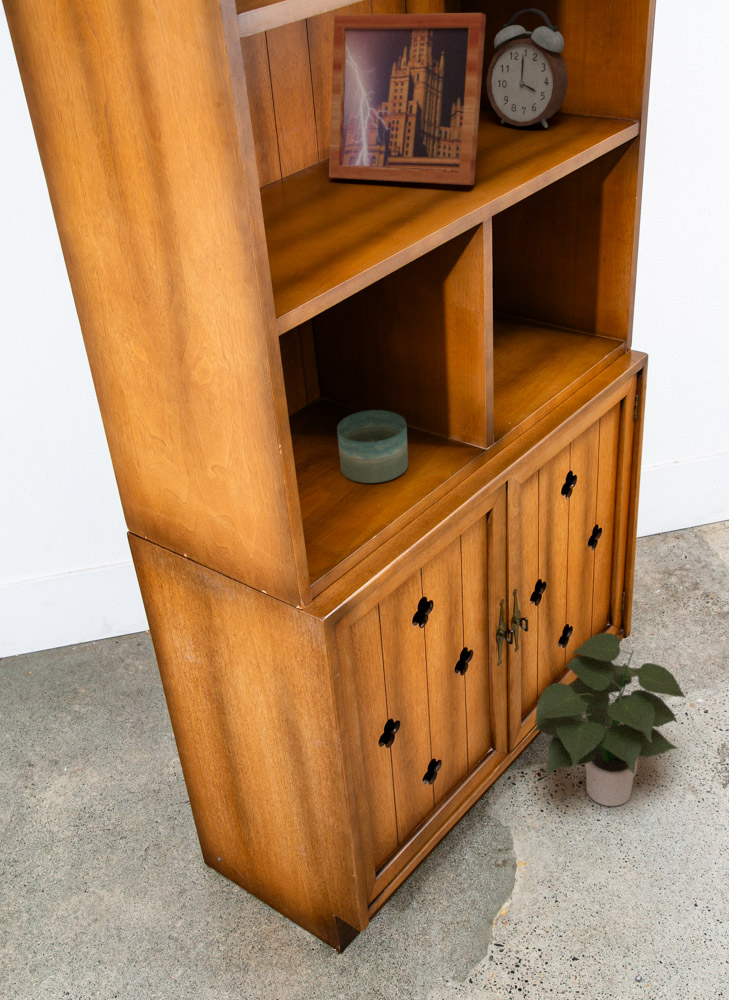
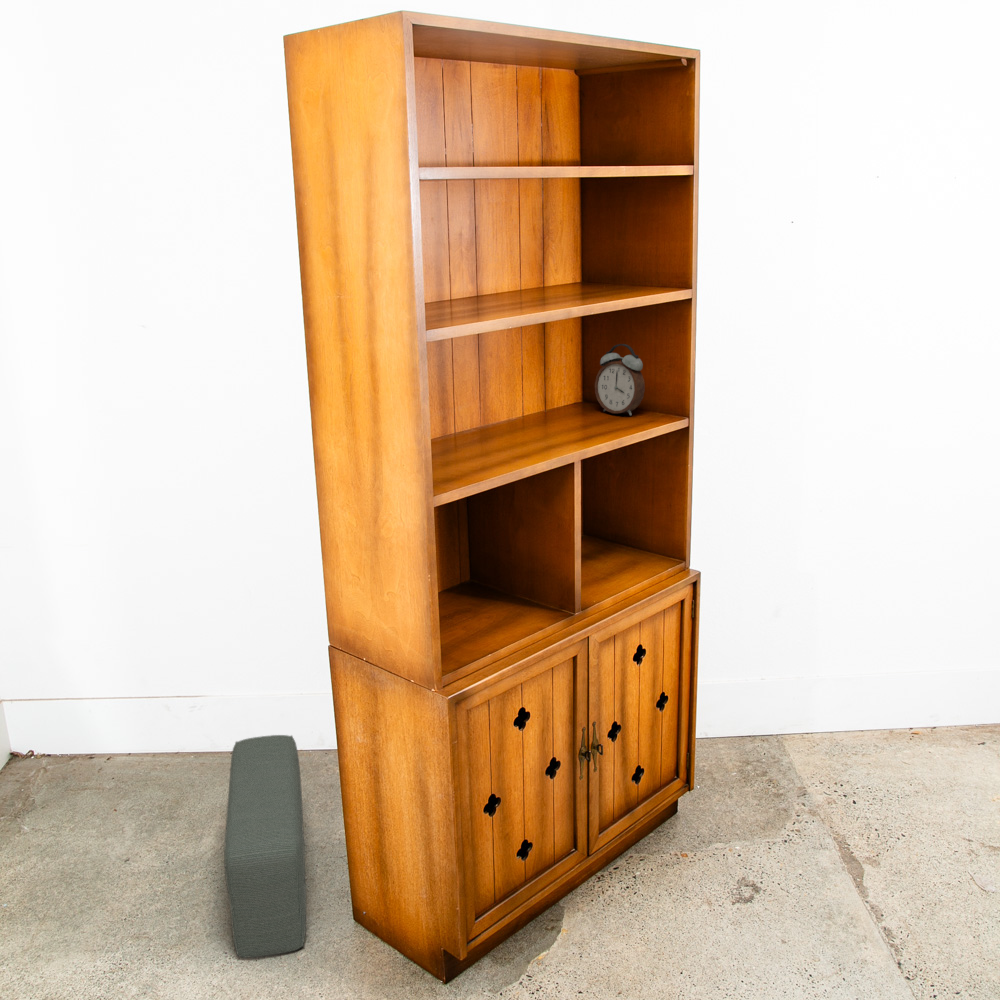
picture frame: present [329,13,486,185] -> none [486,340,586,444]
candle: present [337,410,408,483] -> none [477,583,522,628]
pouf: none [15,617,144,937] -> present [224,735,306,958]
potted plant: present [533,633,685,806] -> none [604,769,717,907]

